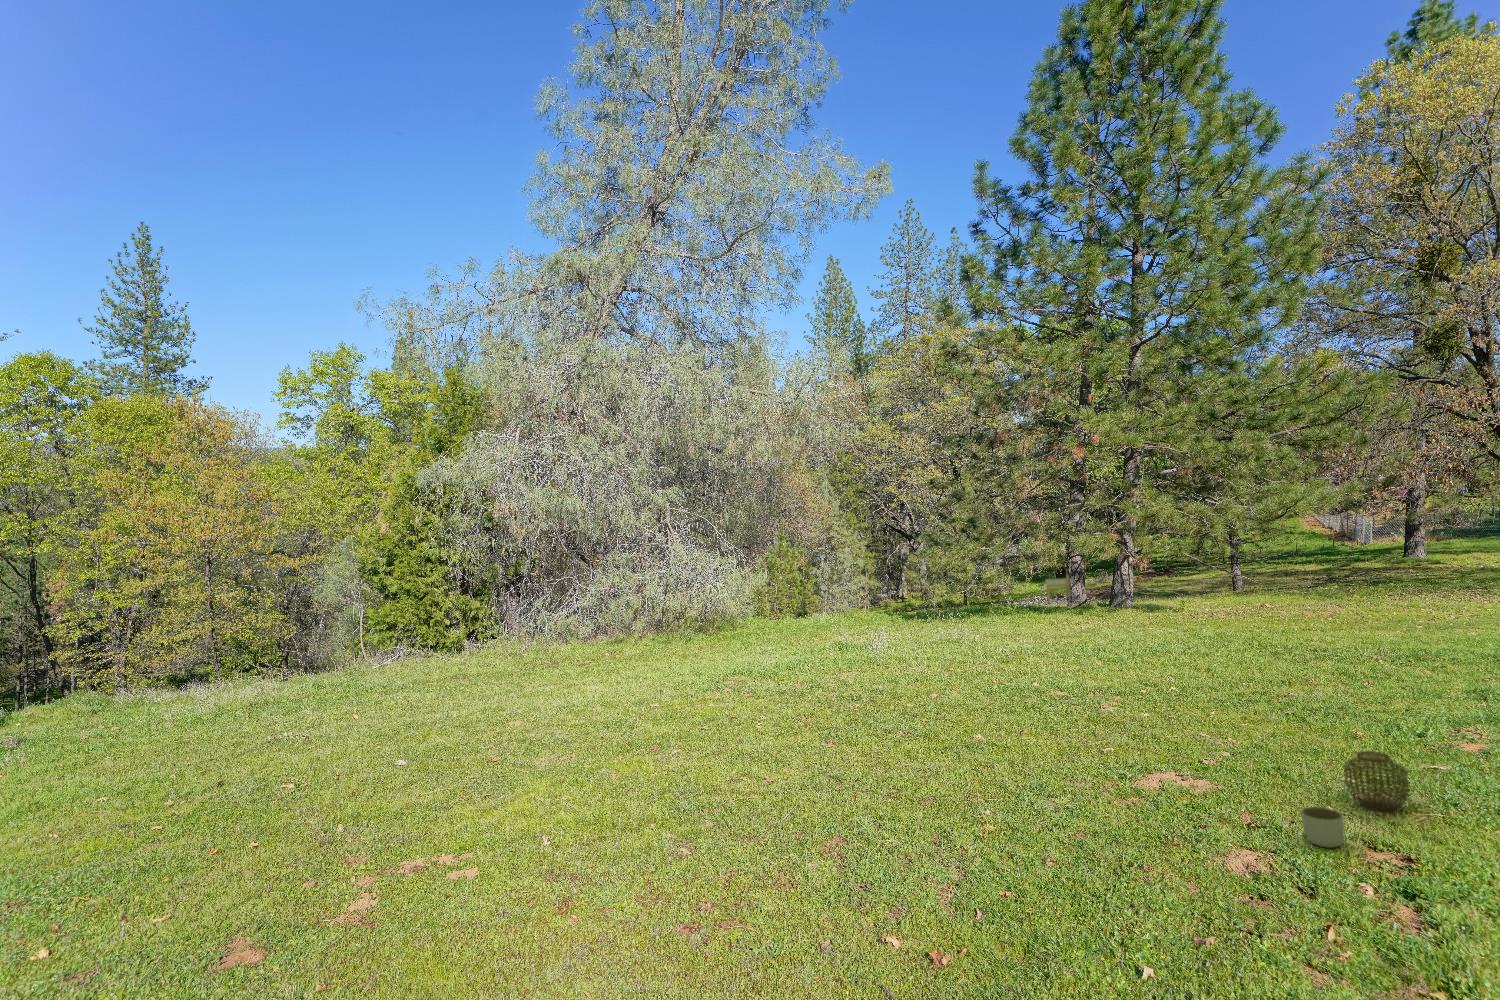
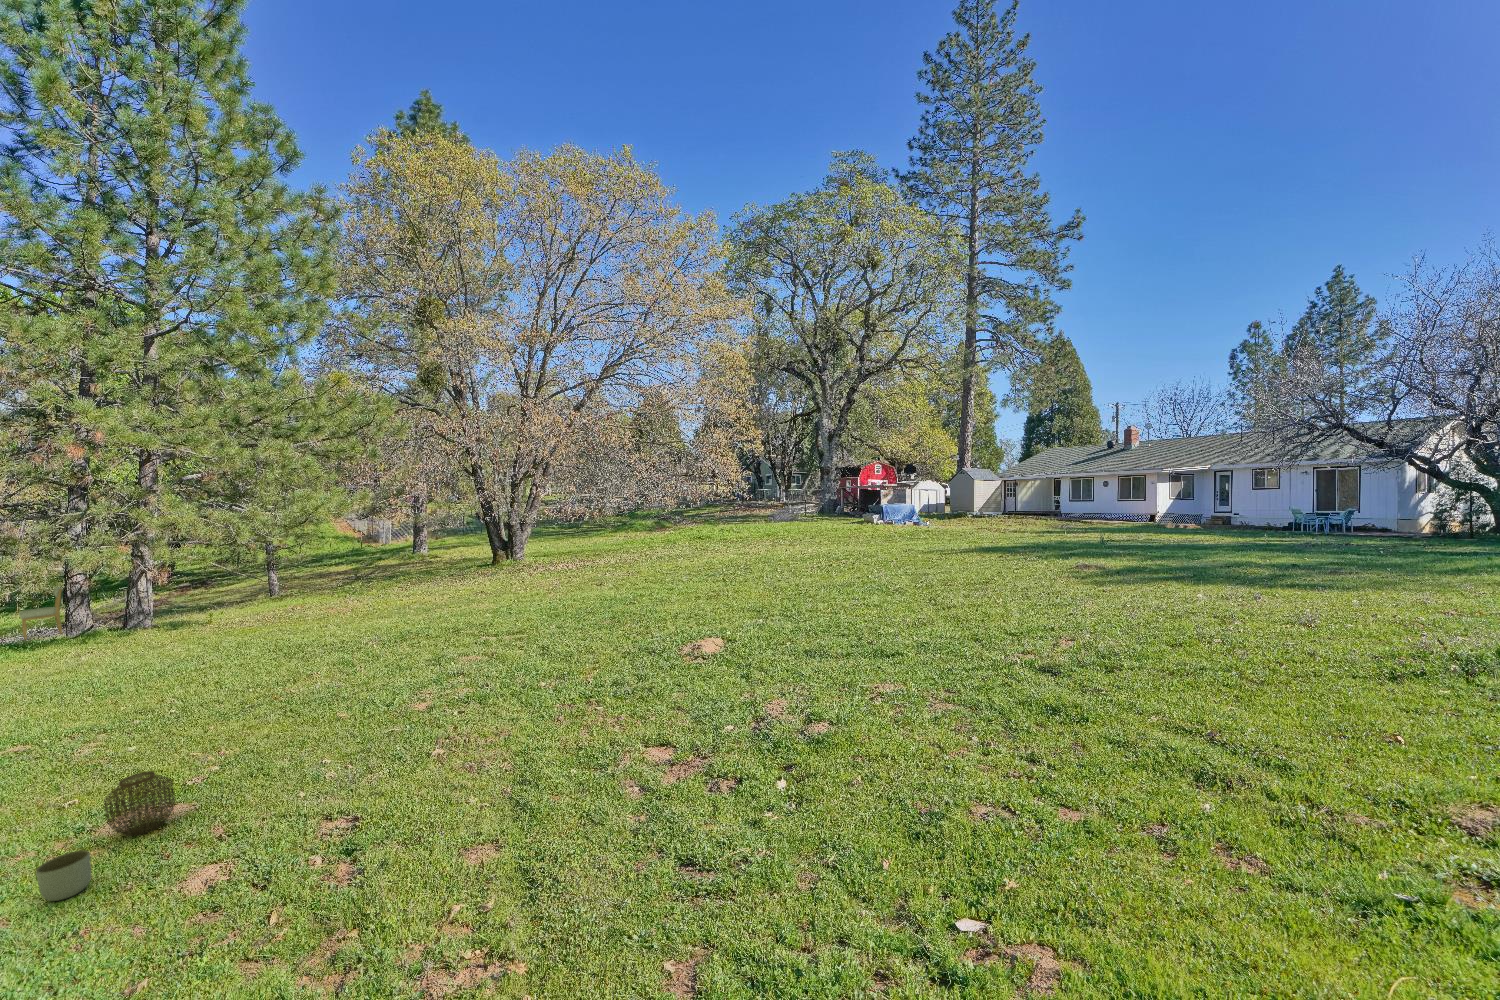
woven basket: present [1344,751,1409,812] -> present [104,771,175,836]
planter: present [1301,807,1344,848] -> present [36,850,91,901]

